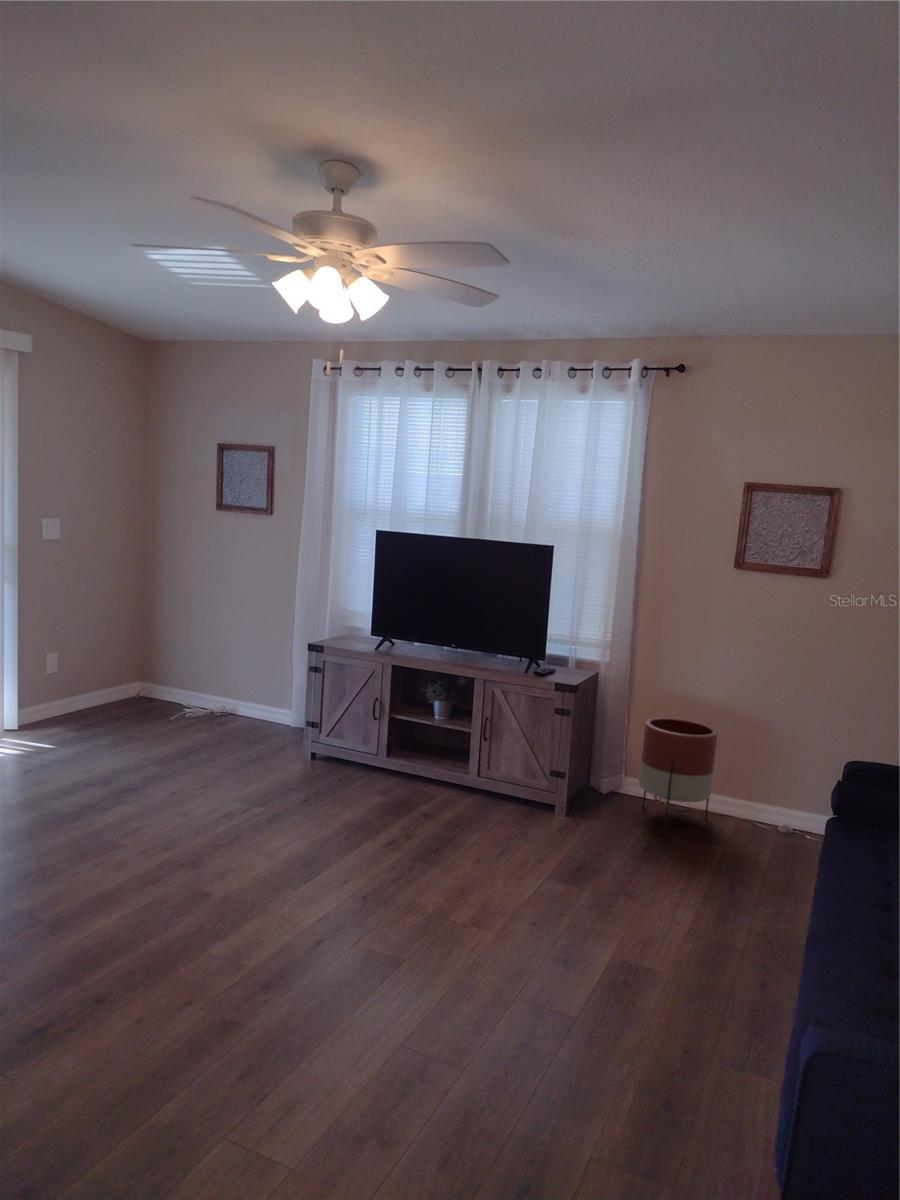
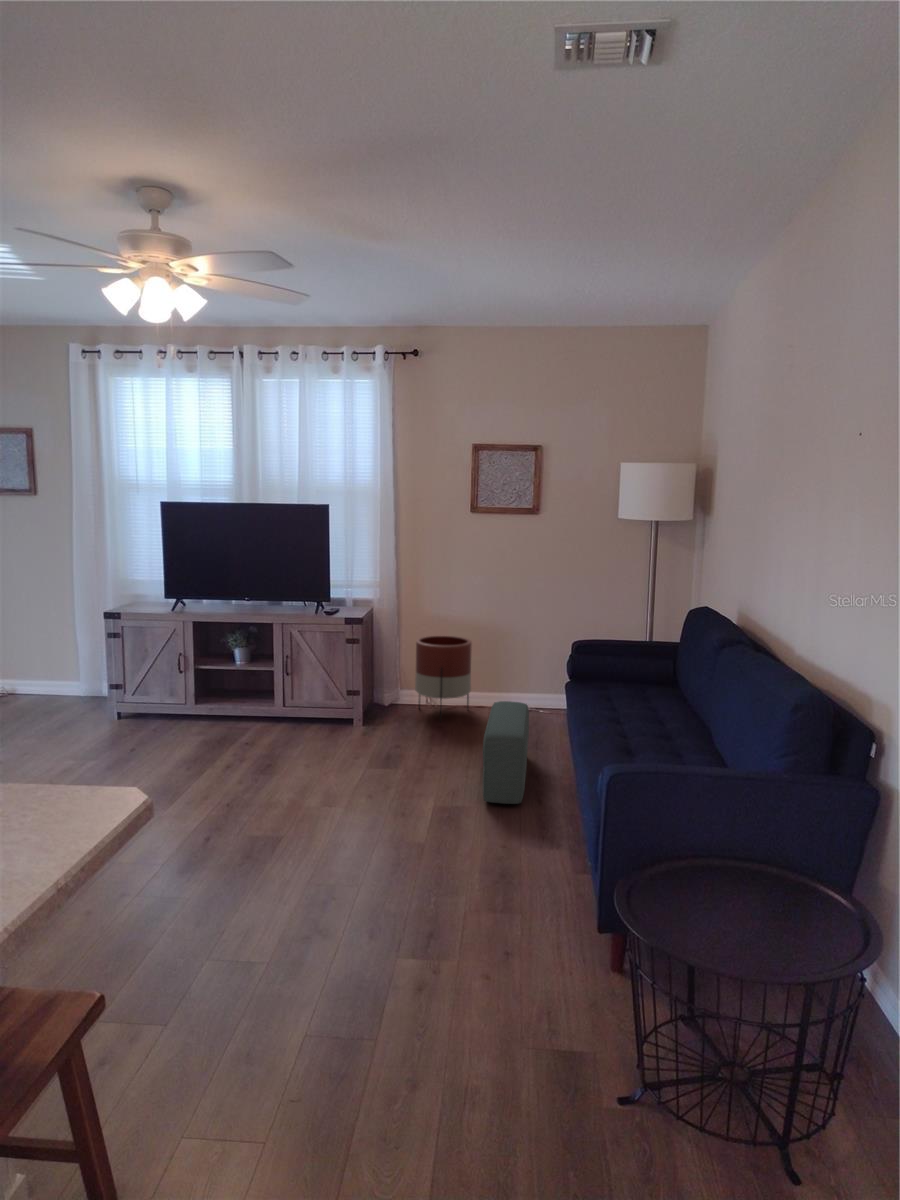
pouf: none [691,821,778,974] -> present [483,701,529,804]

